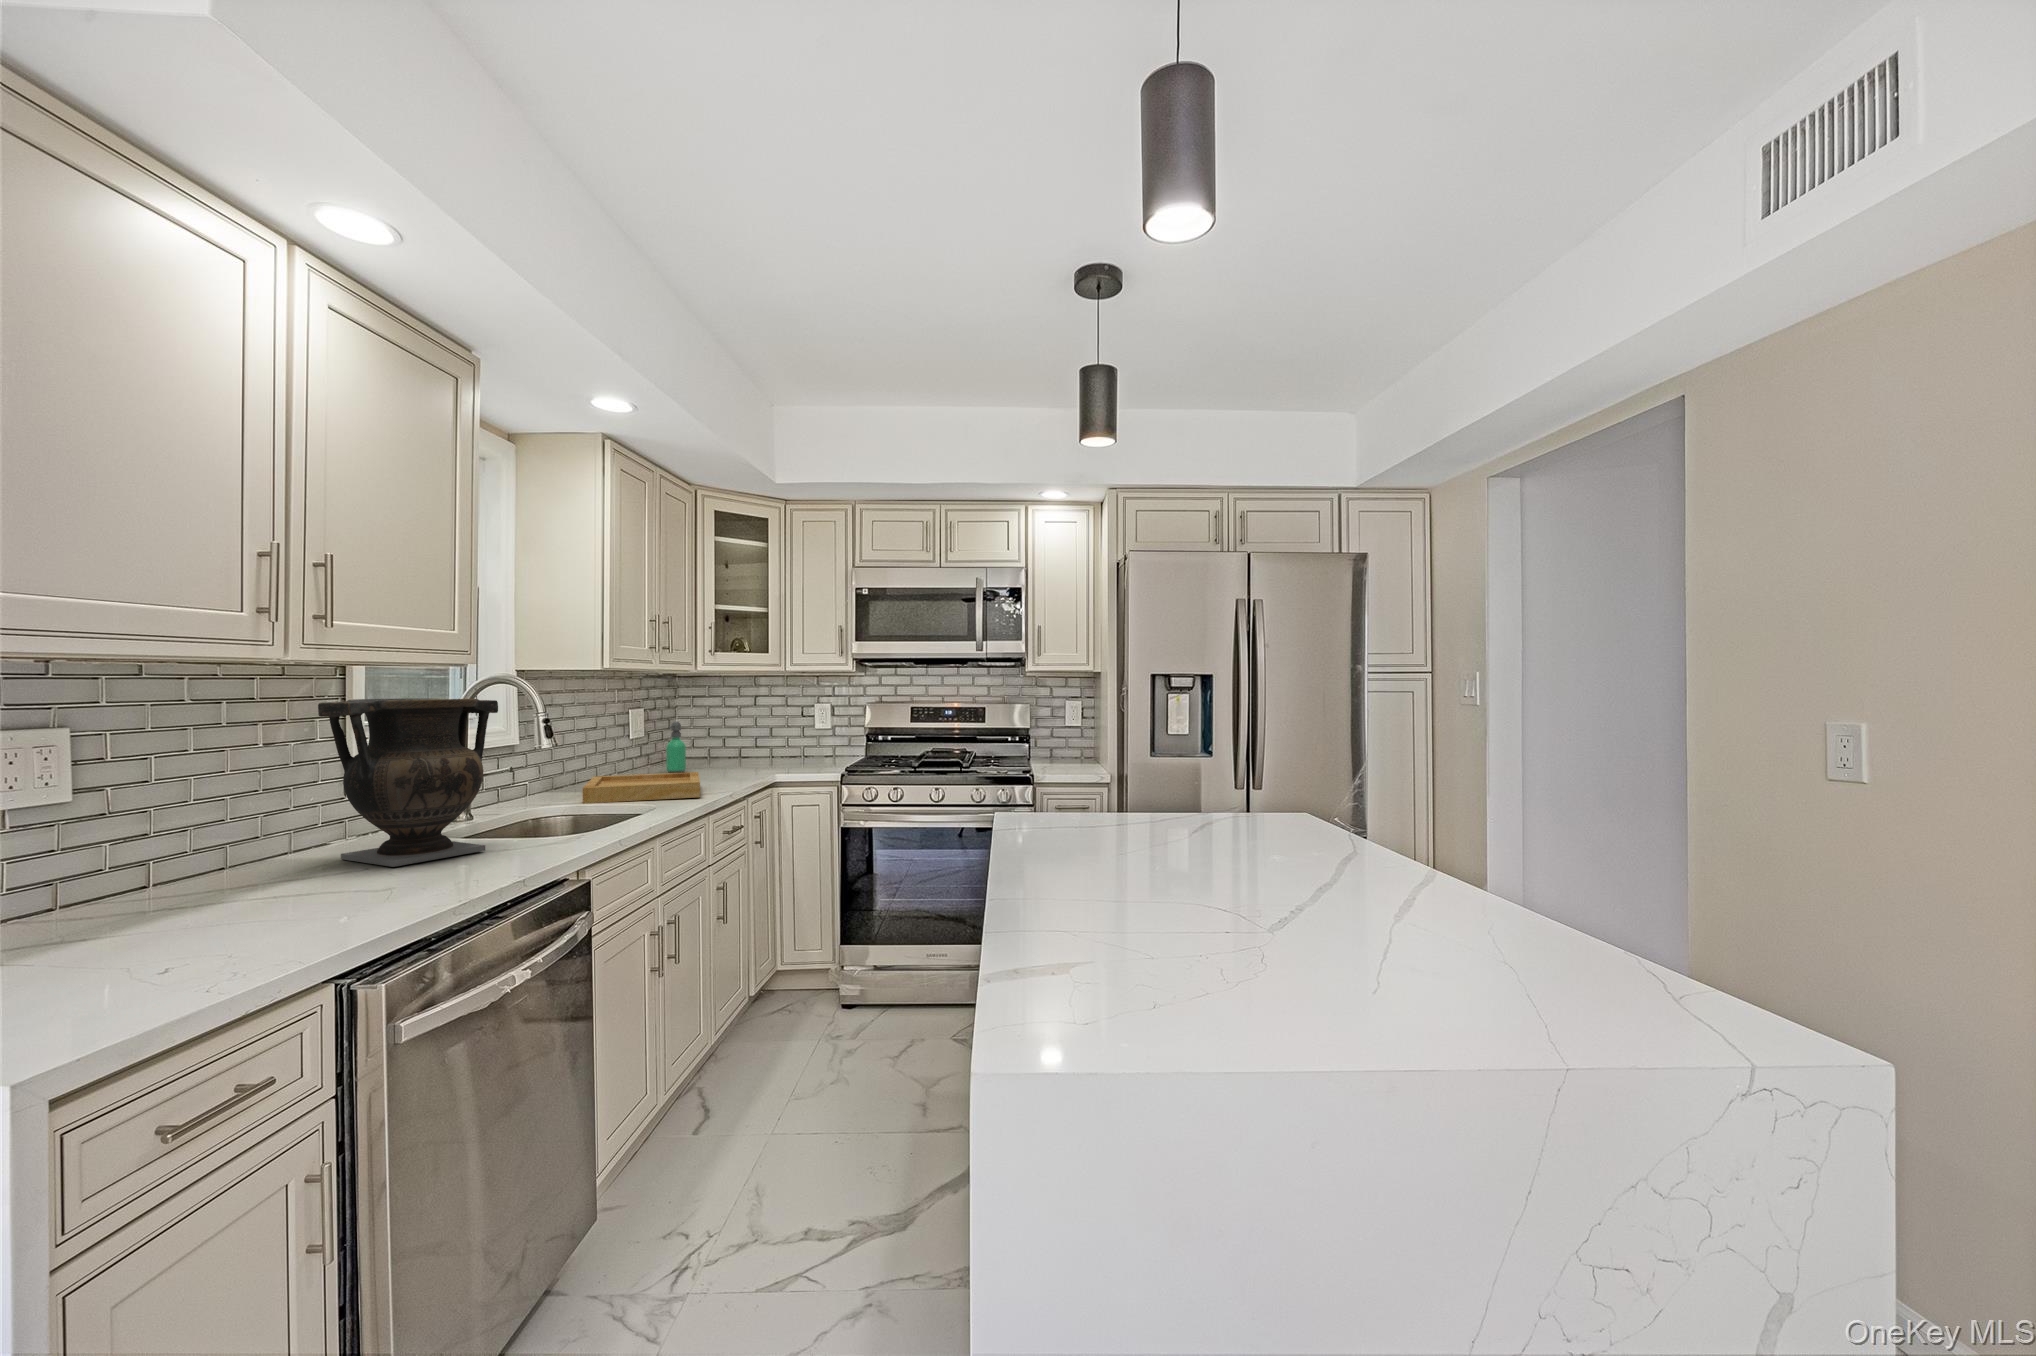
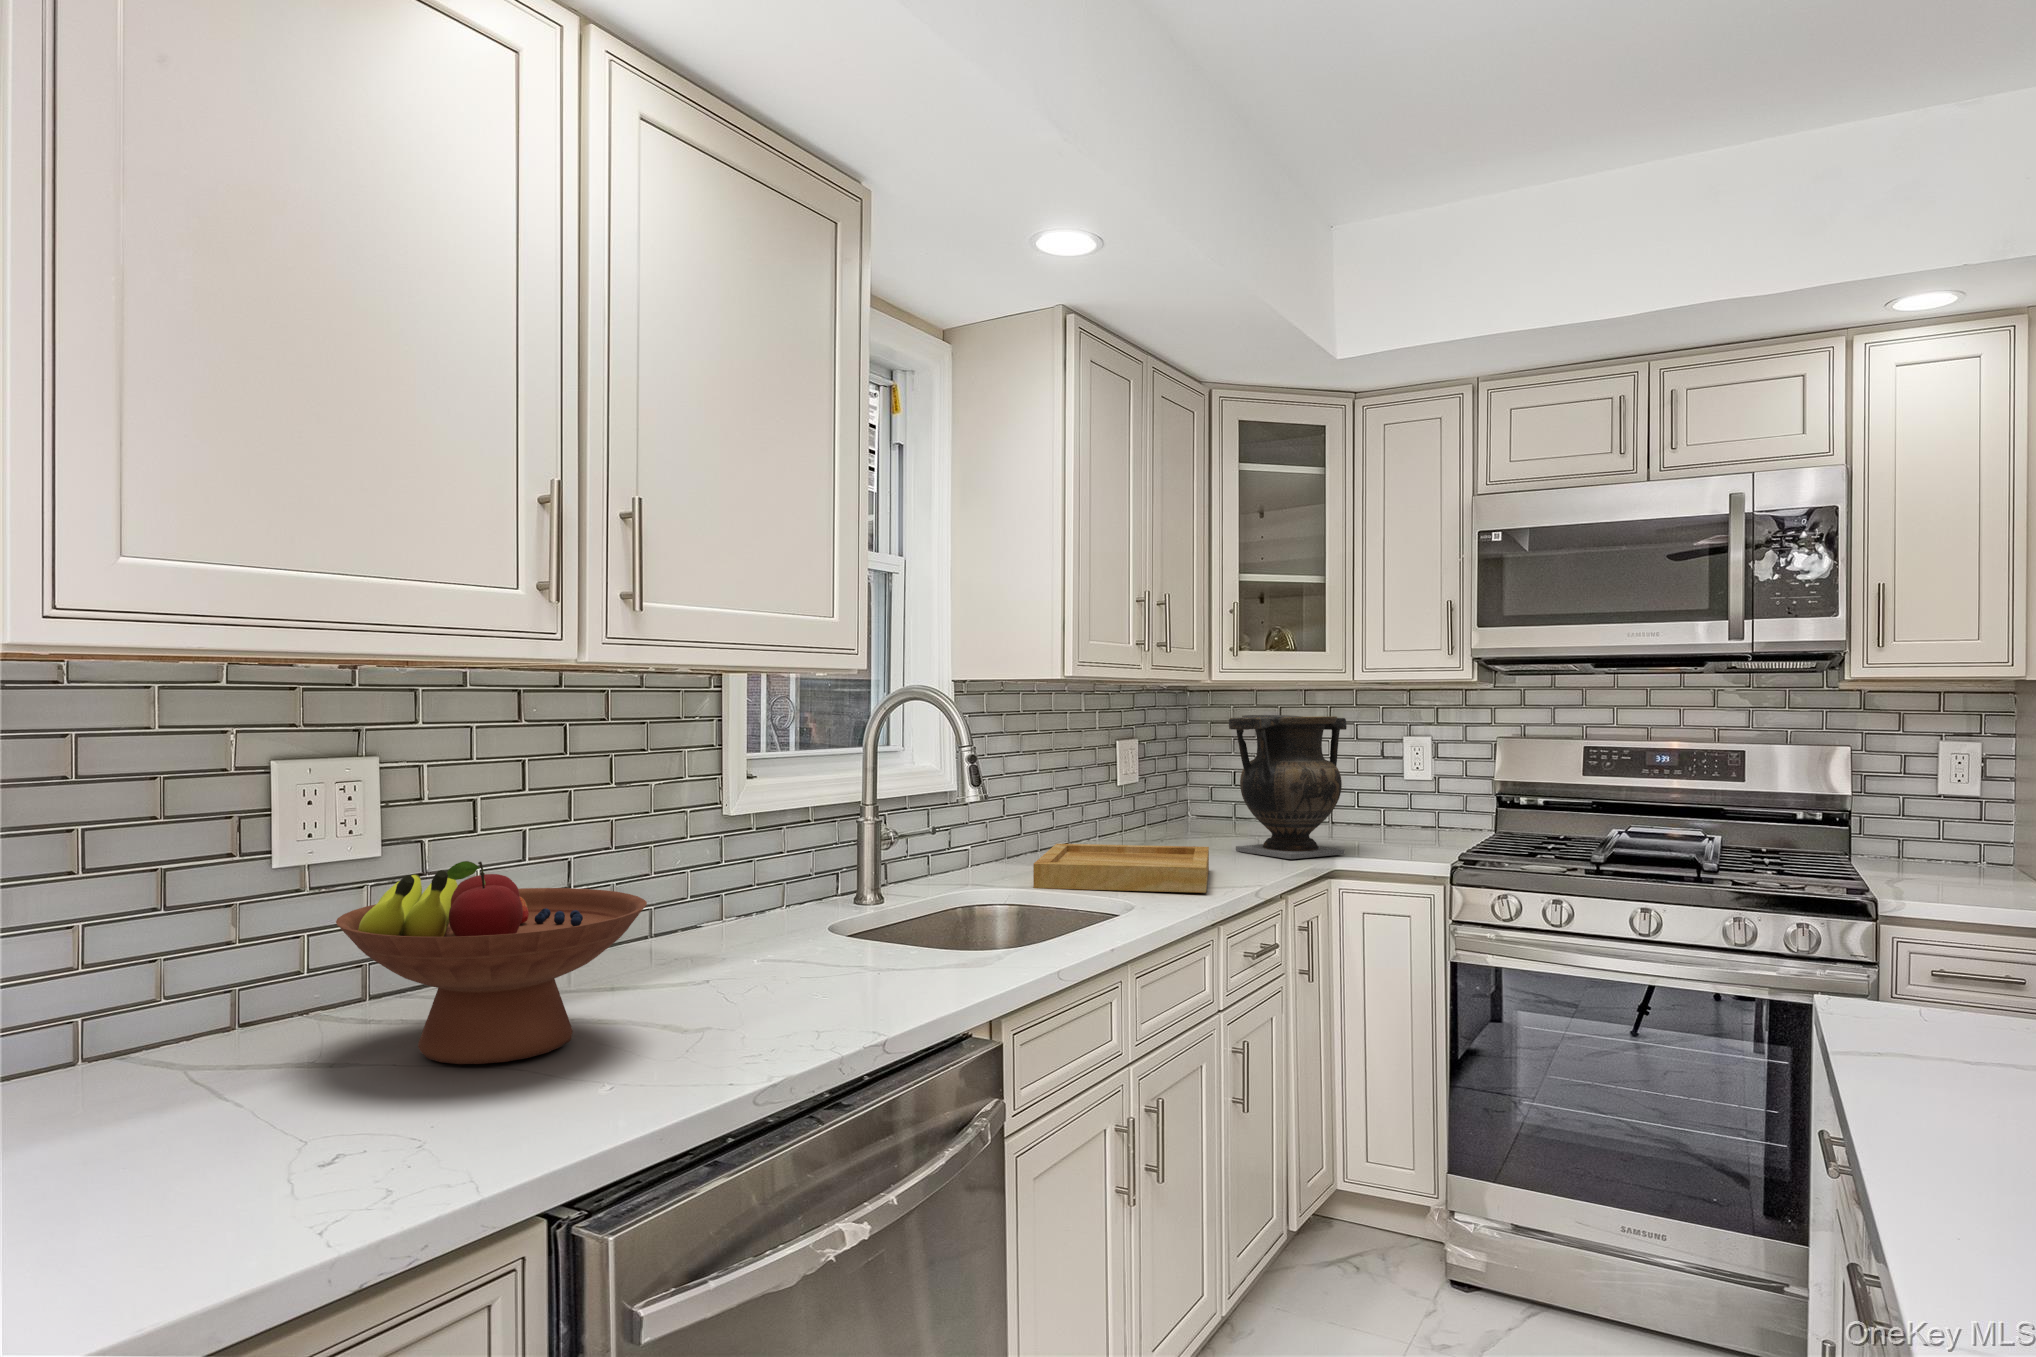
vase: present [318,698,498,867] -> present [1229,715,1347,859]
soap dispenser: present [666,722,686,773] -> none [1167,760,1196,843]
fruit bowl: none [62,794,338,932] -> present [336,861,647,1064]

